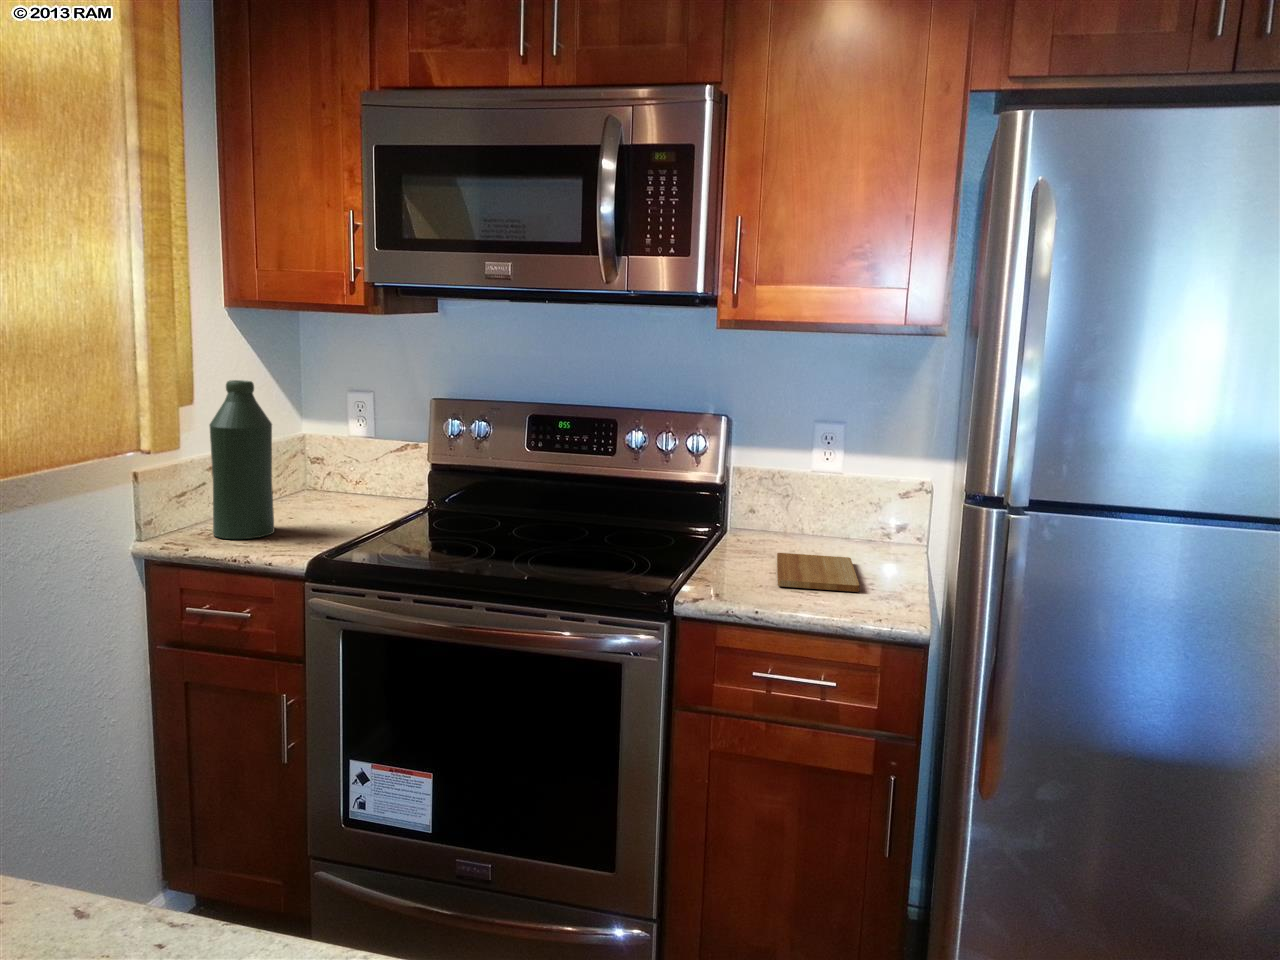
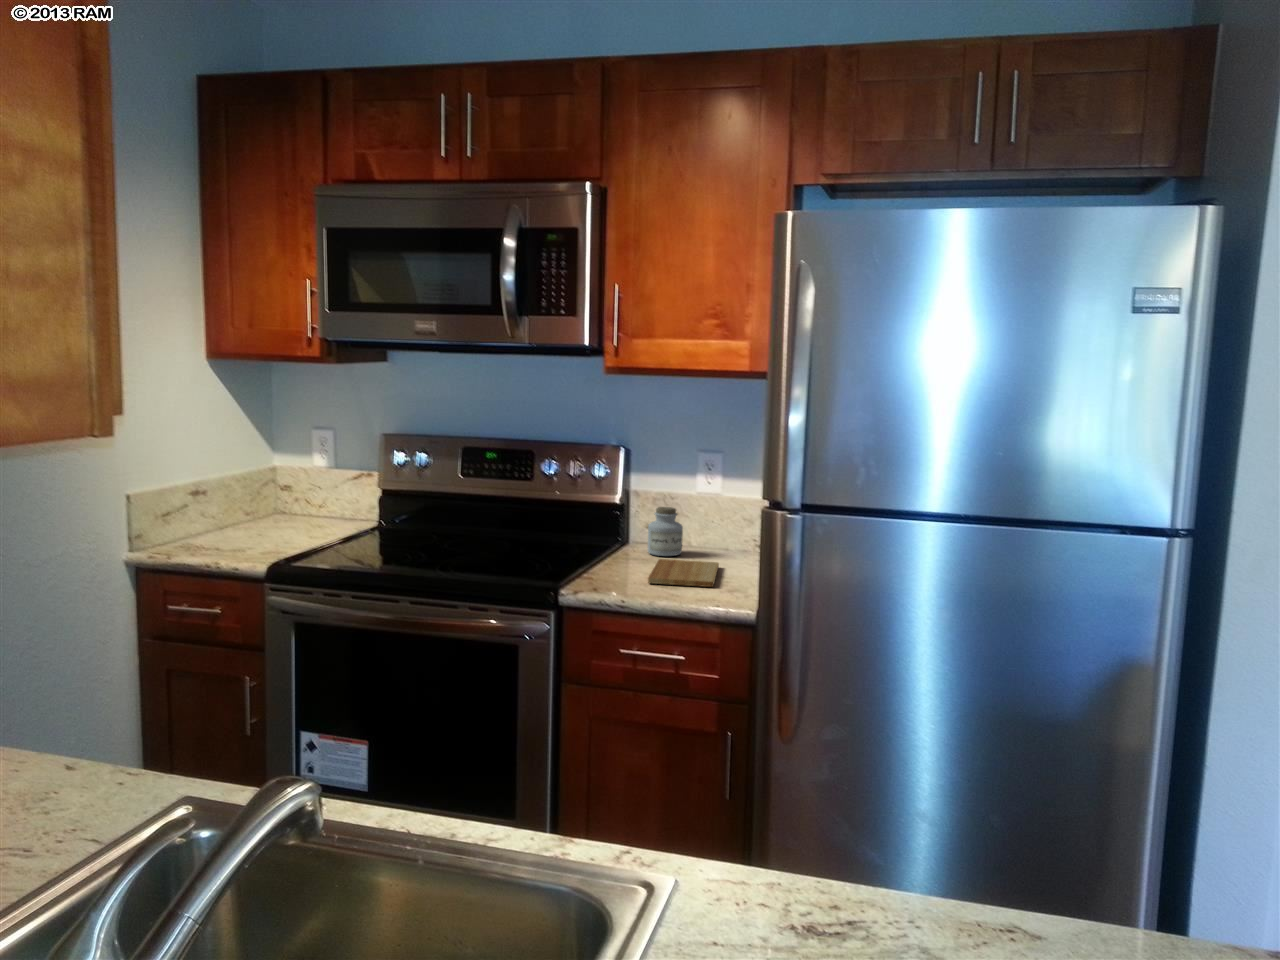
bottle: present [210,380,274,539] -> none [190,419,244,550]
jar: none [756,488,800,548] -> present [648,507,683,556]

